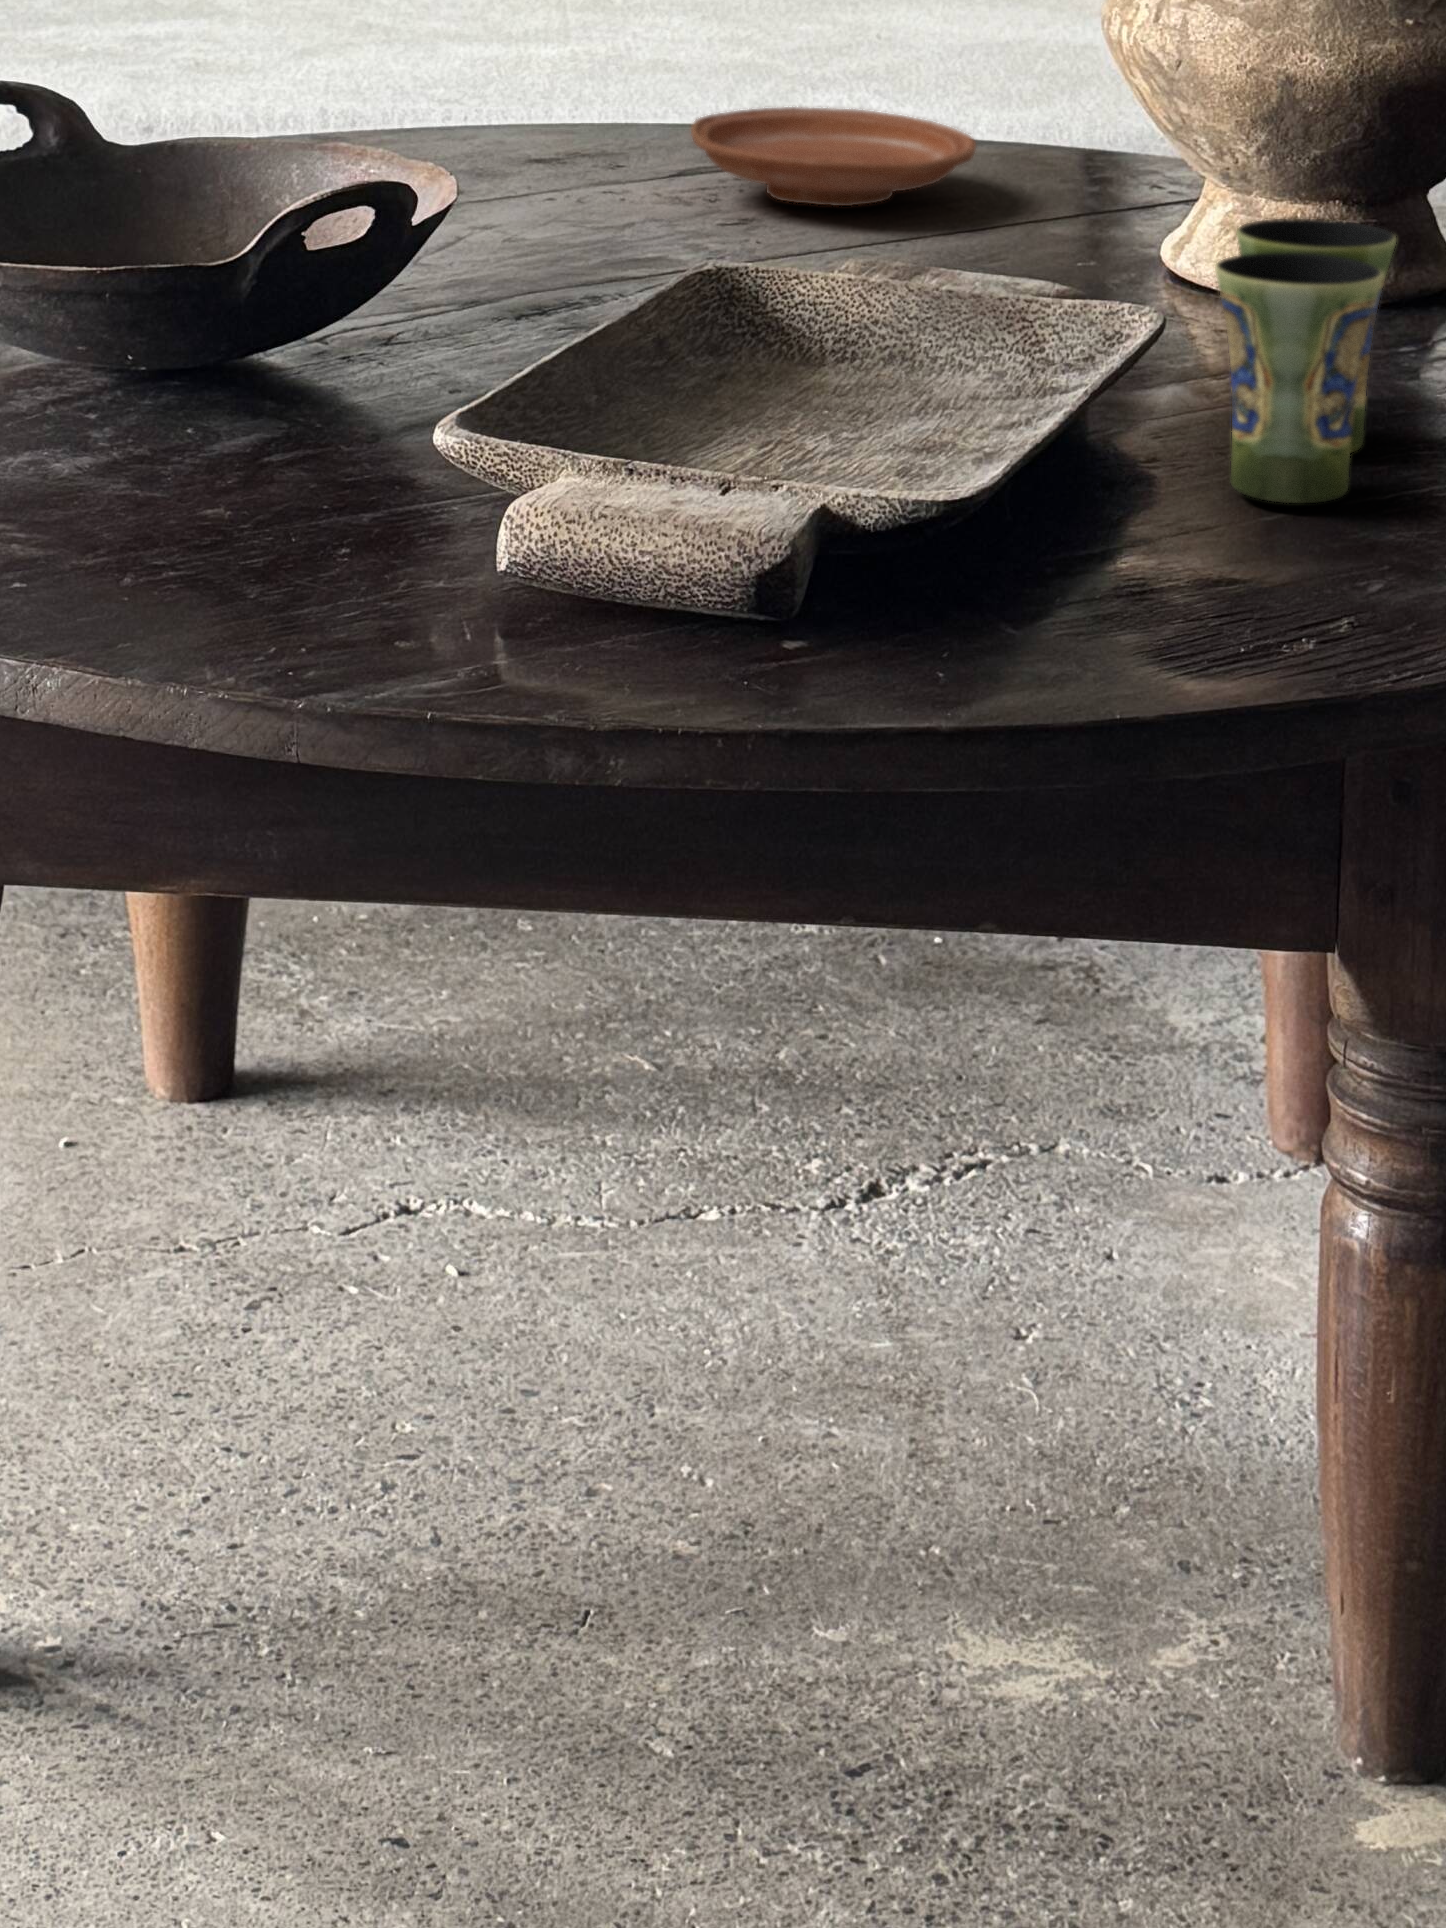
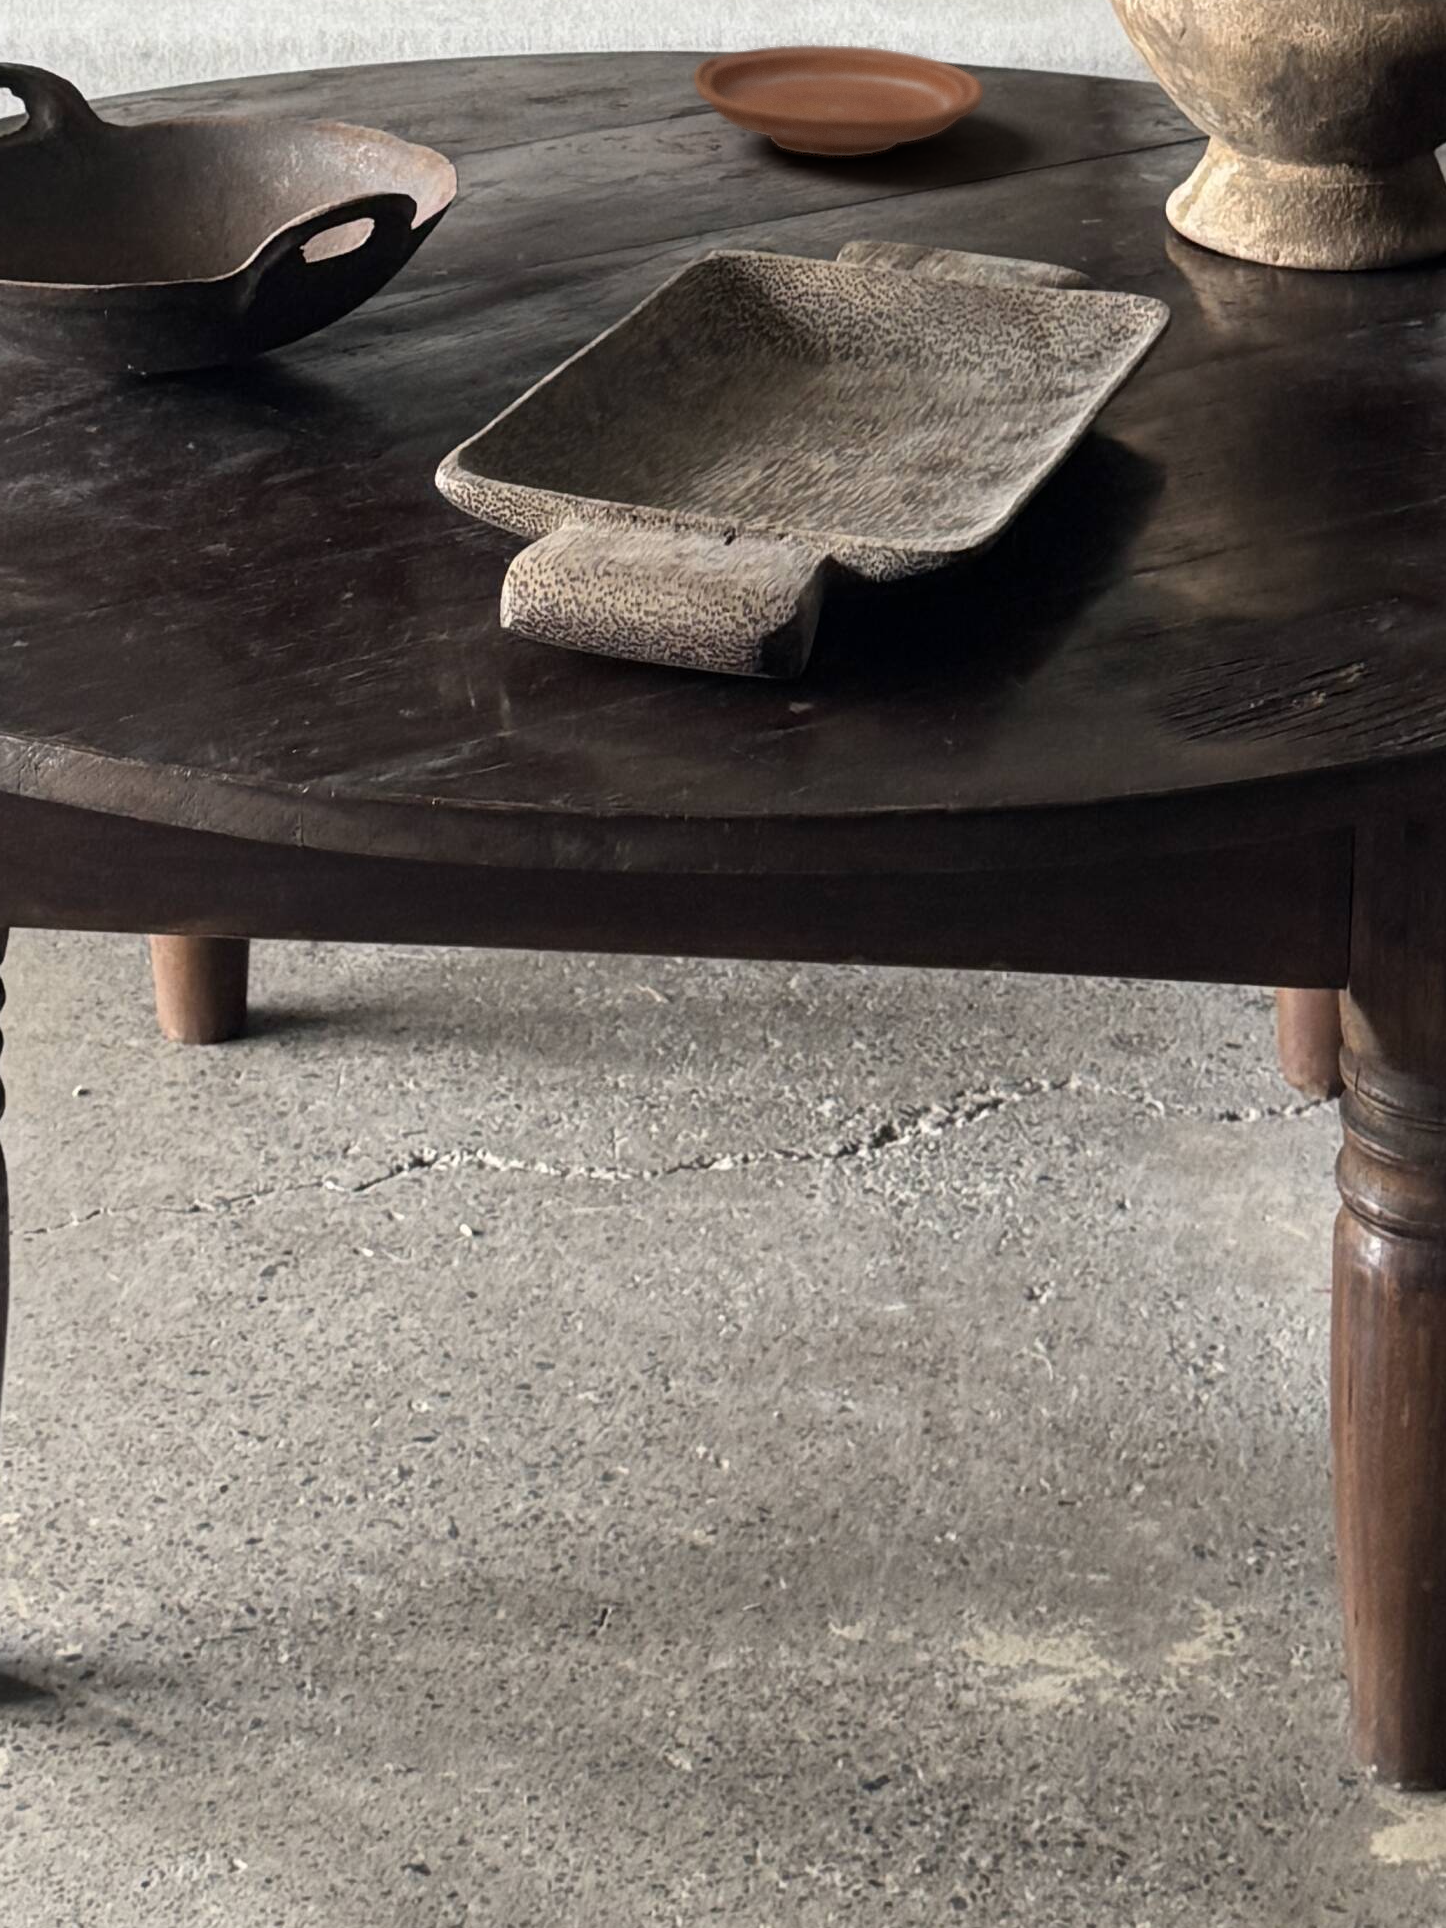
cup: present [1215,219,1396,503] -> none [1231,230,1415,543]

